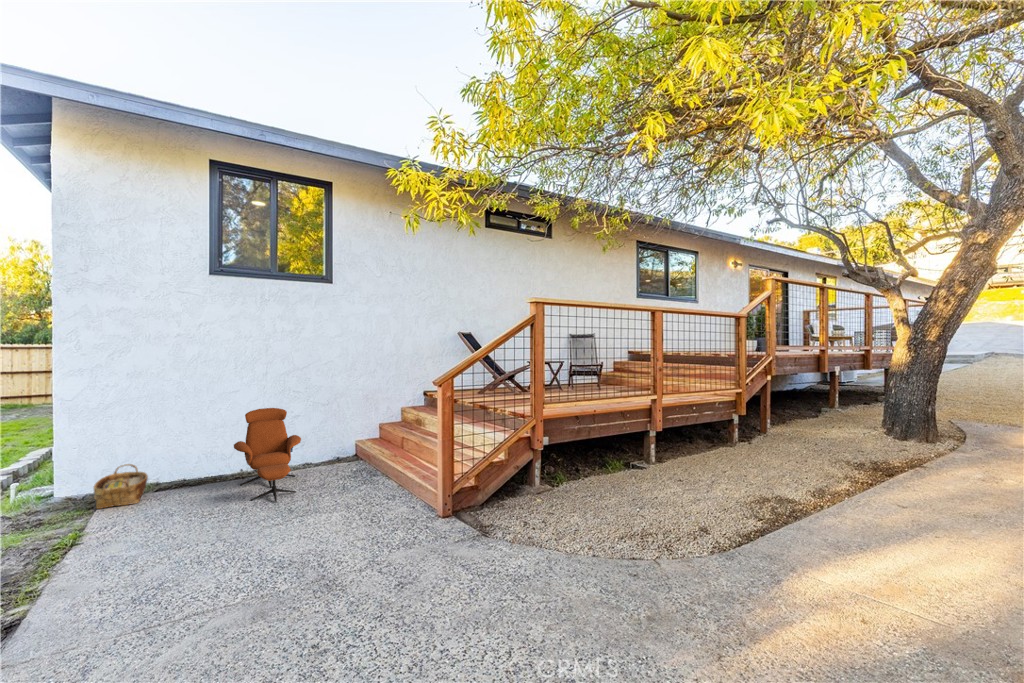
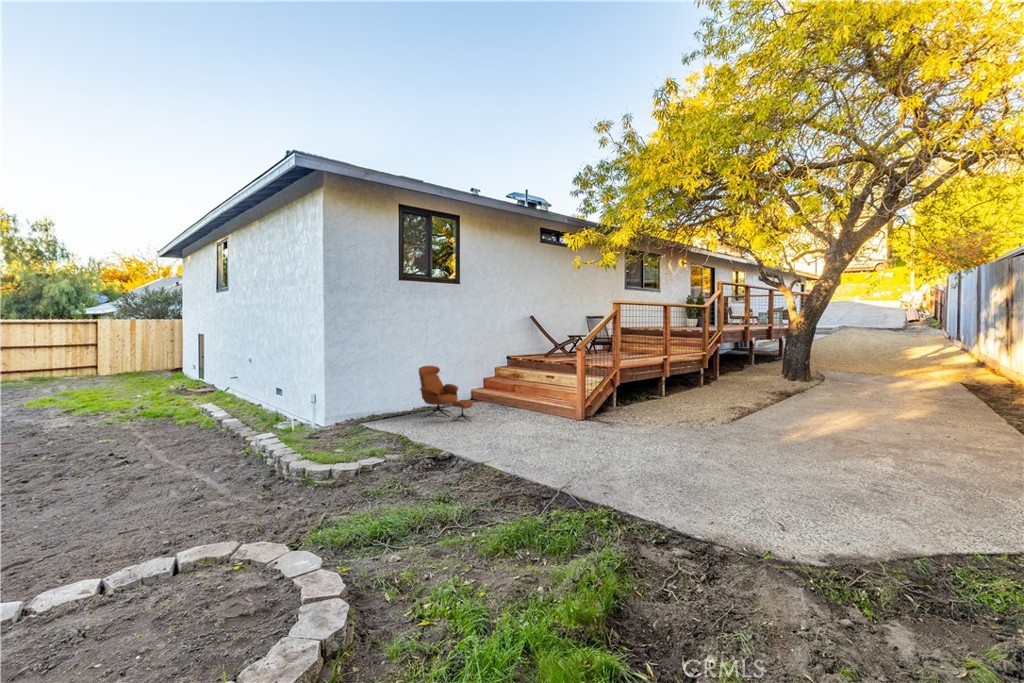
woven basket: present [94,464,148,509] -> none [351,403,382,430]

